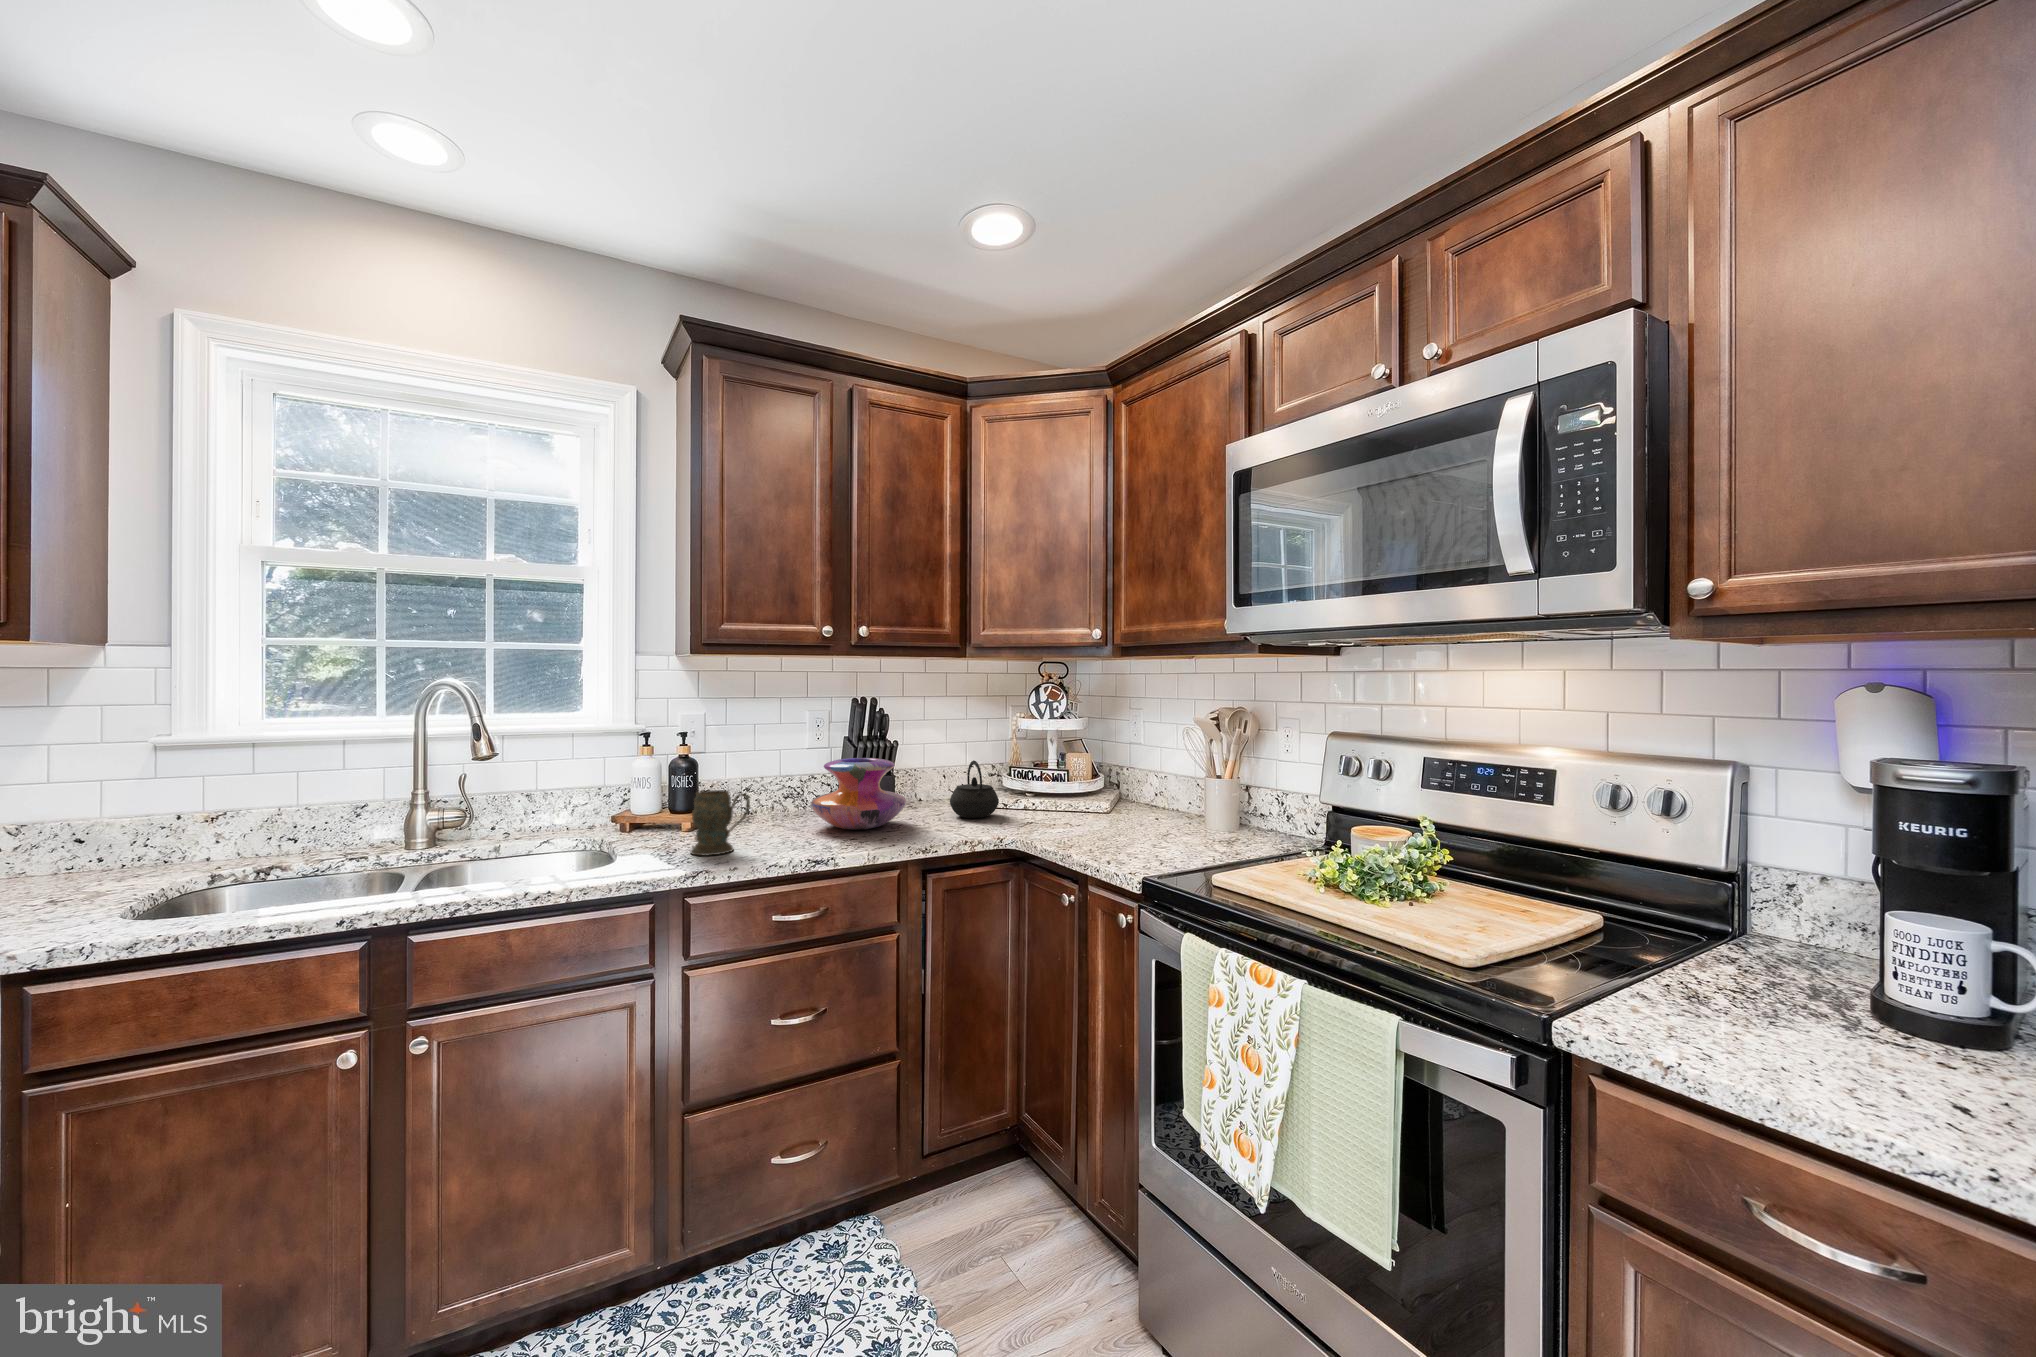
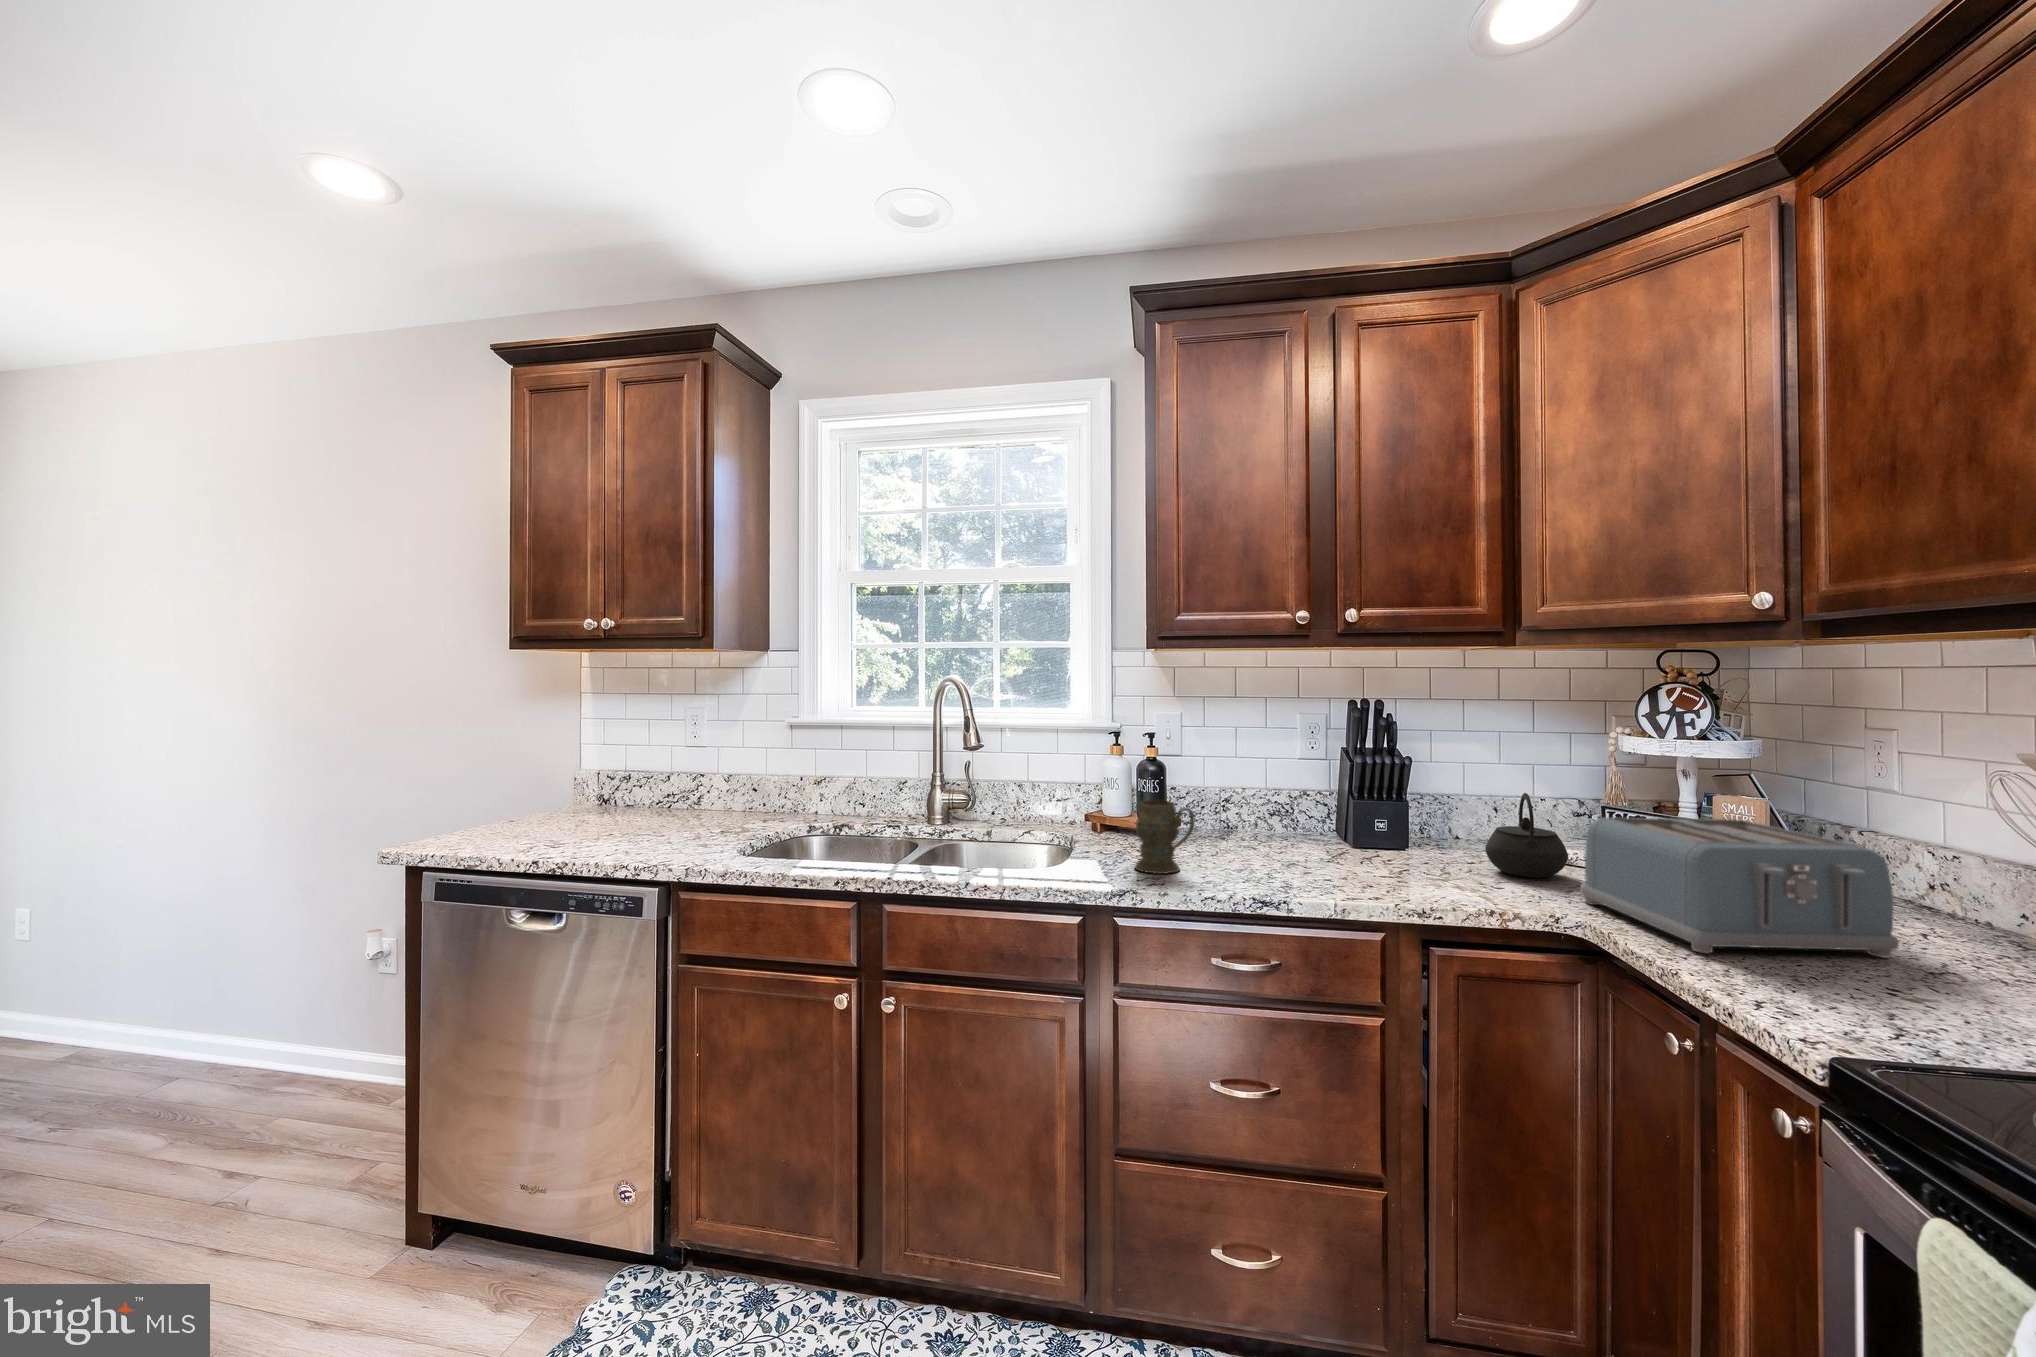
decorative vase: present [811,758,906,830] -> none [1282,776,1411,869]
toaster: none [1012,766,1160,845] -> present [1580,817,1899,958]

